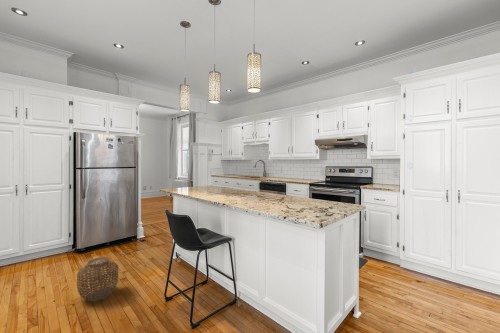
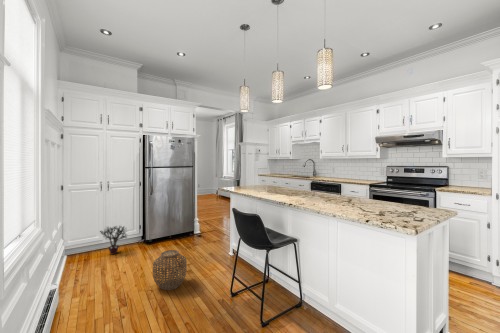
potted plant: none [15,233,53,267] -> present [100,226,126,254]

